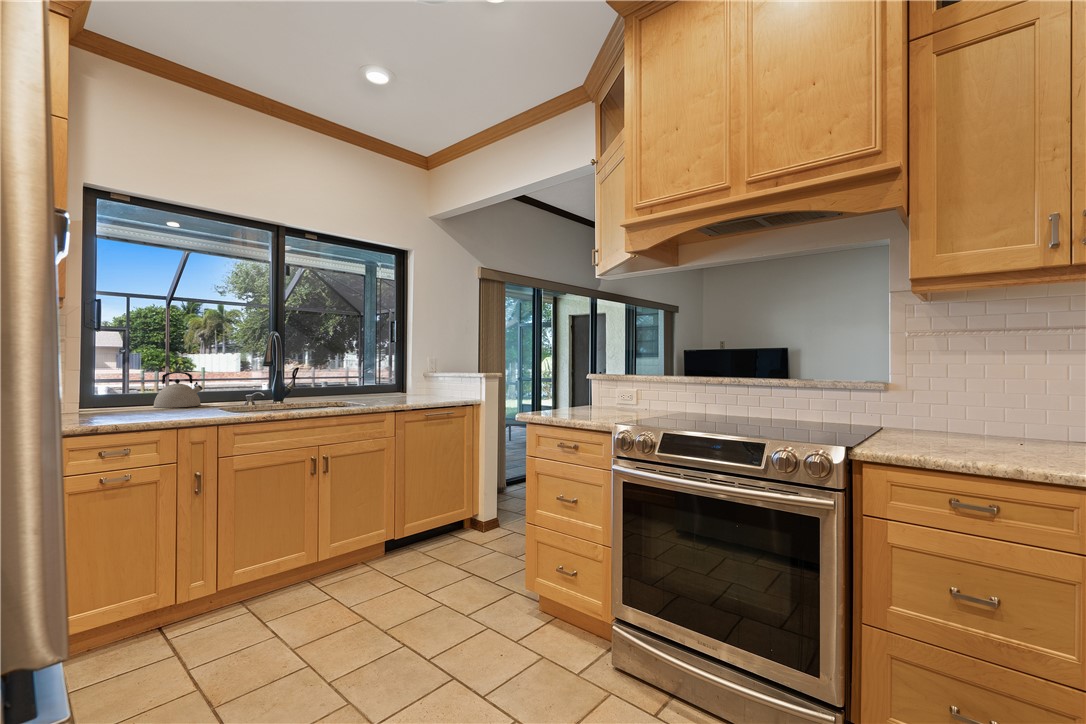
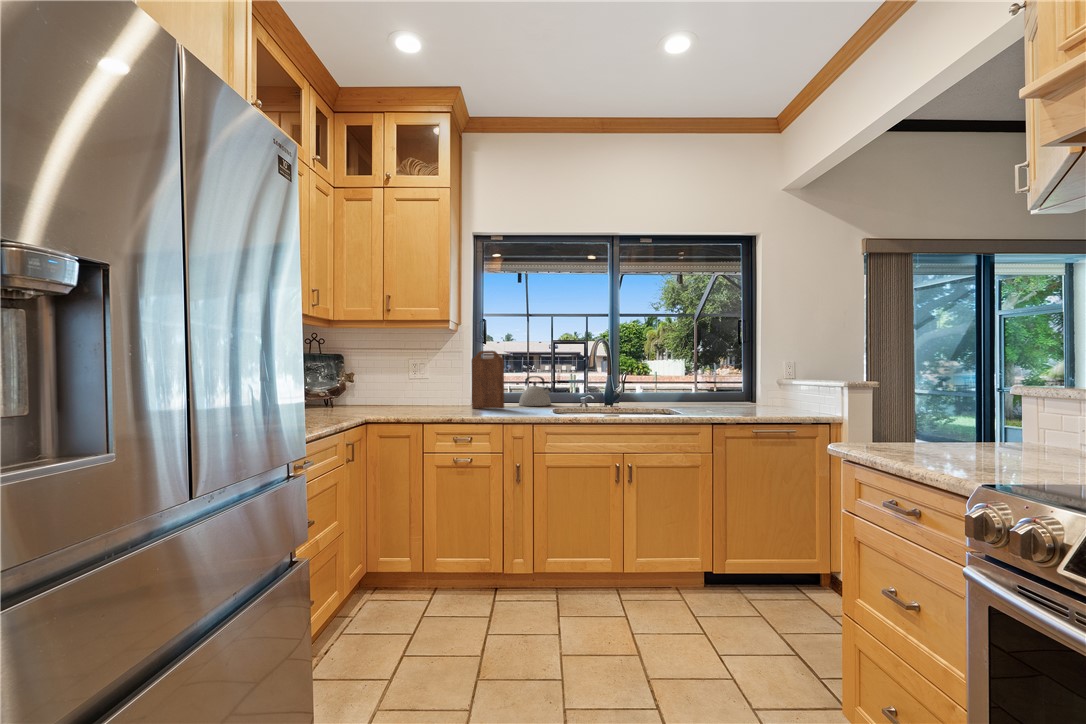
cutting board: none [90,339,146,415] -> present [472,351,504,409]

